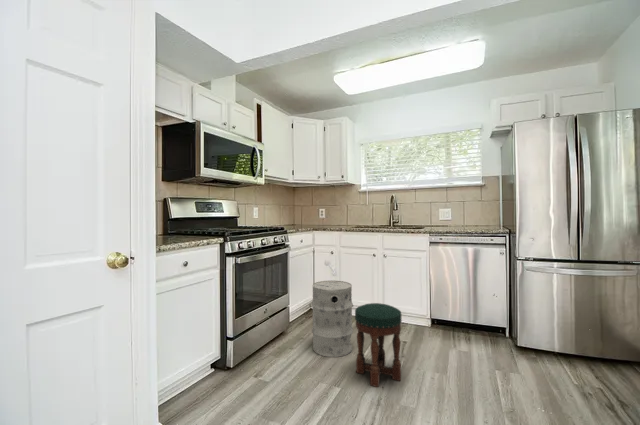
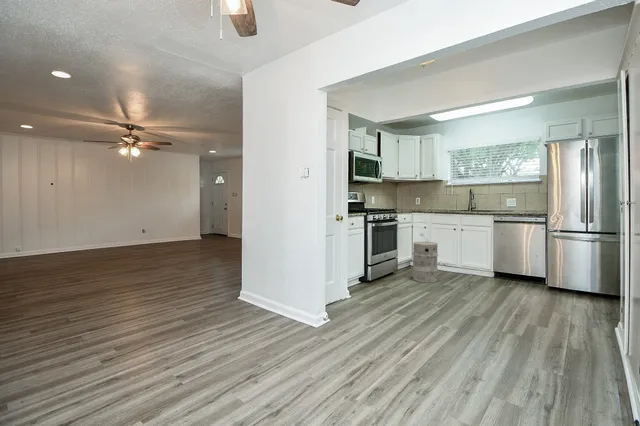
stool: present [355,303,402,387] -> none [439,251,466,292]

